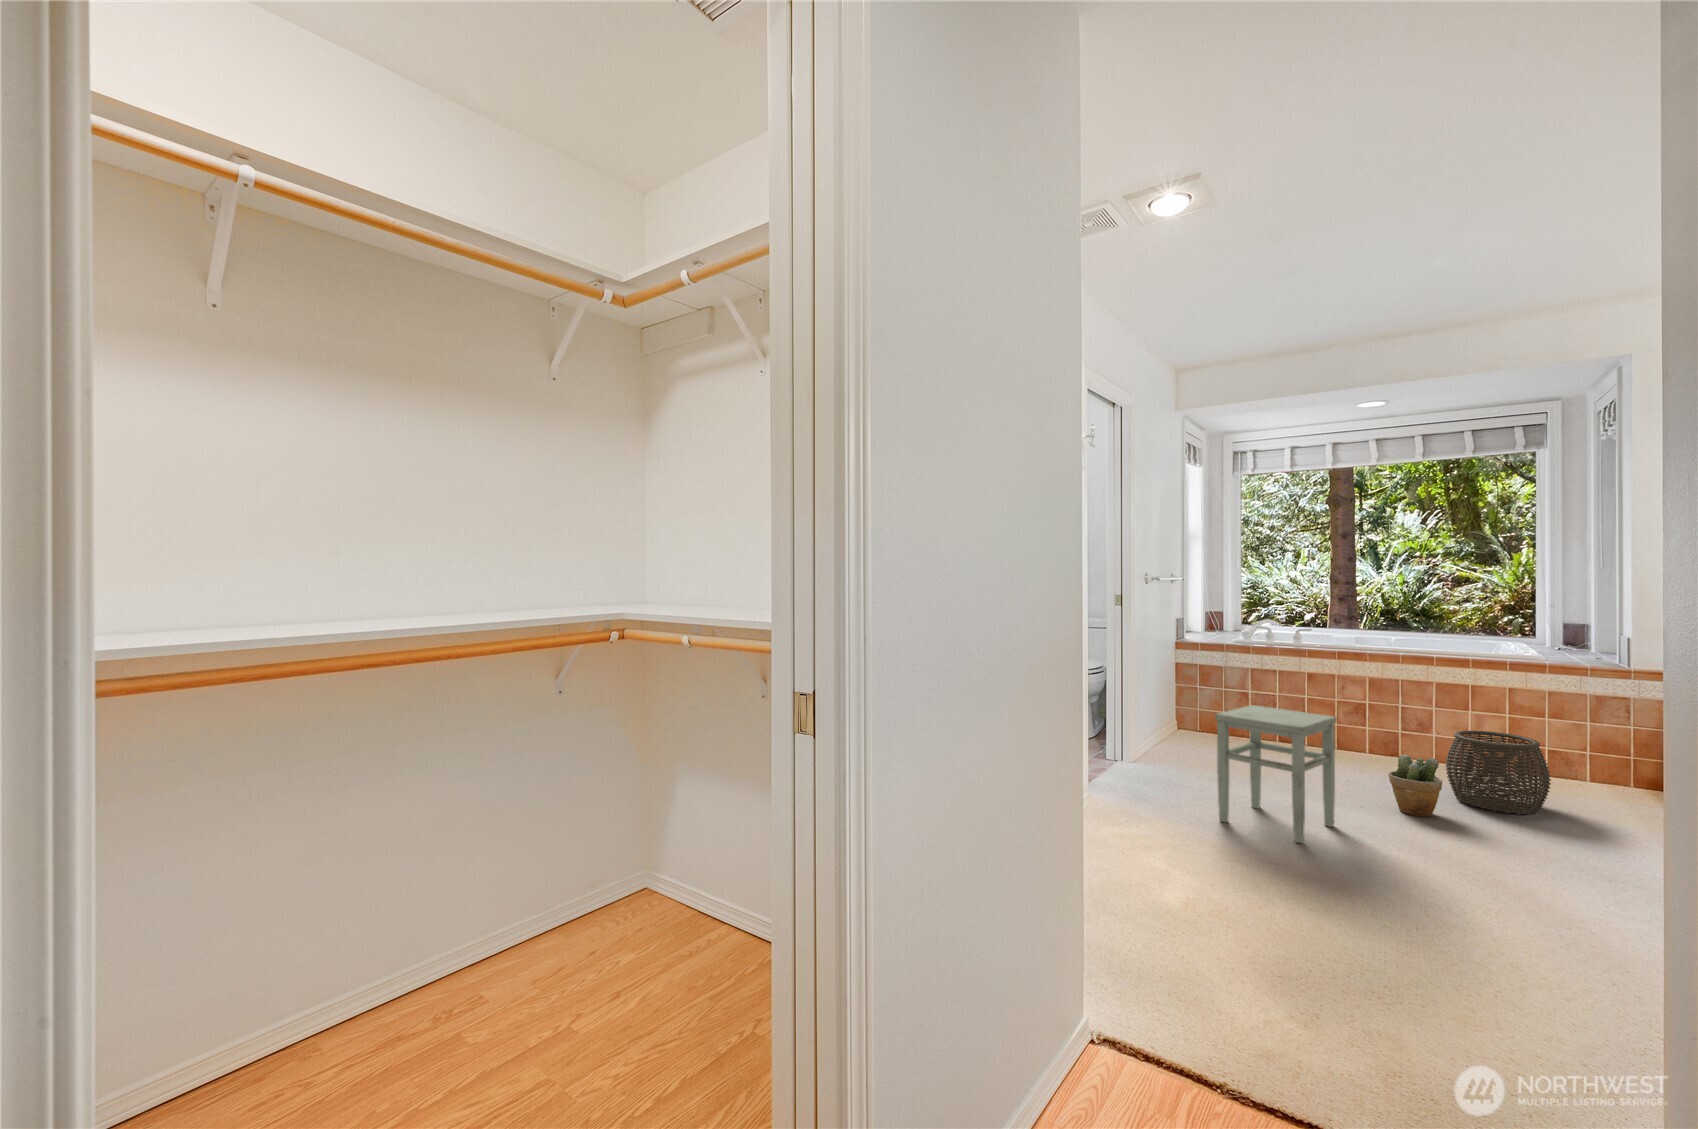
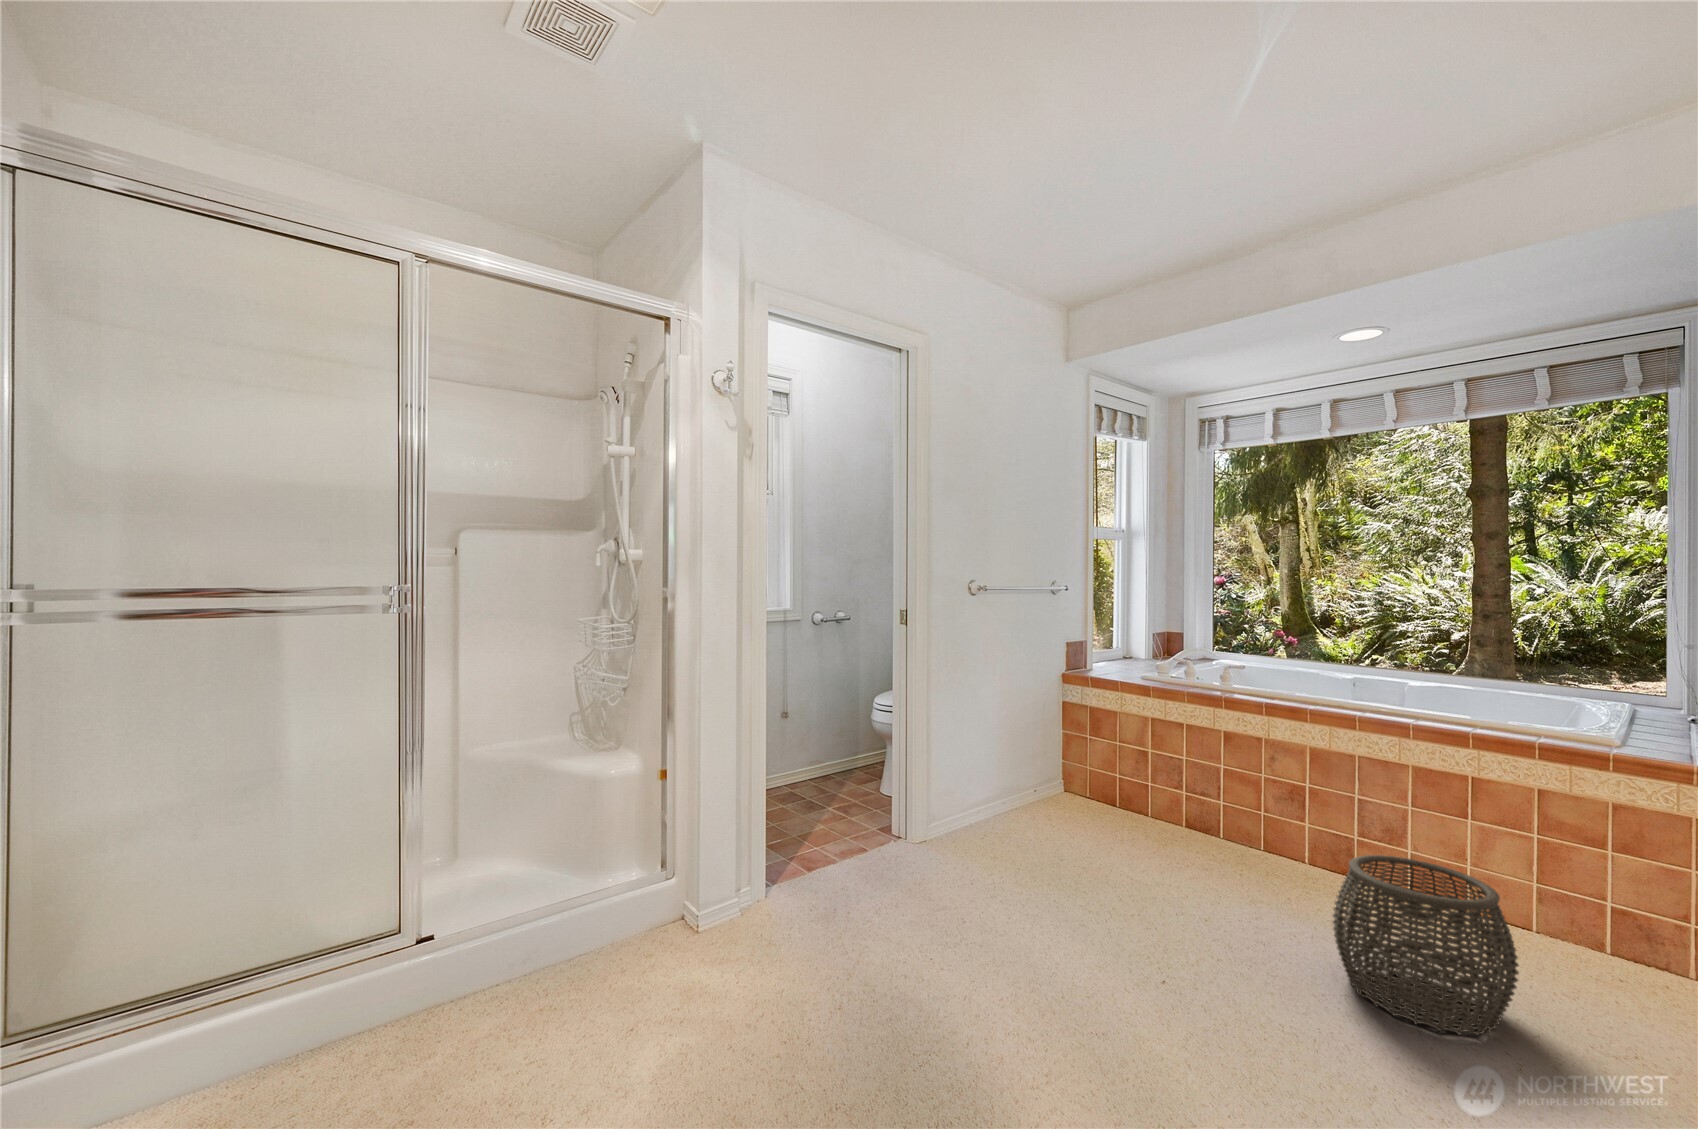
stool: present [1215,705,1337,843] -> none [875,771,1057,1018]
potted plant: present [1389,755,1442,817] -> none [1195,884,1279,1003]

